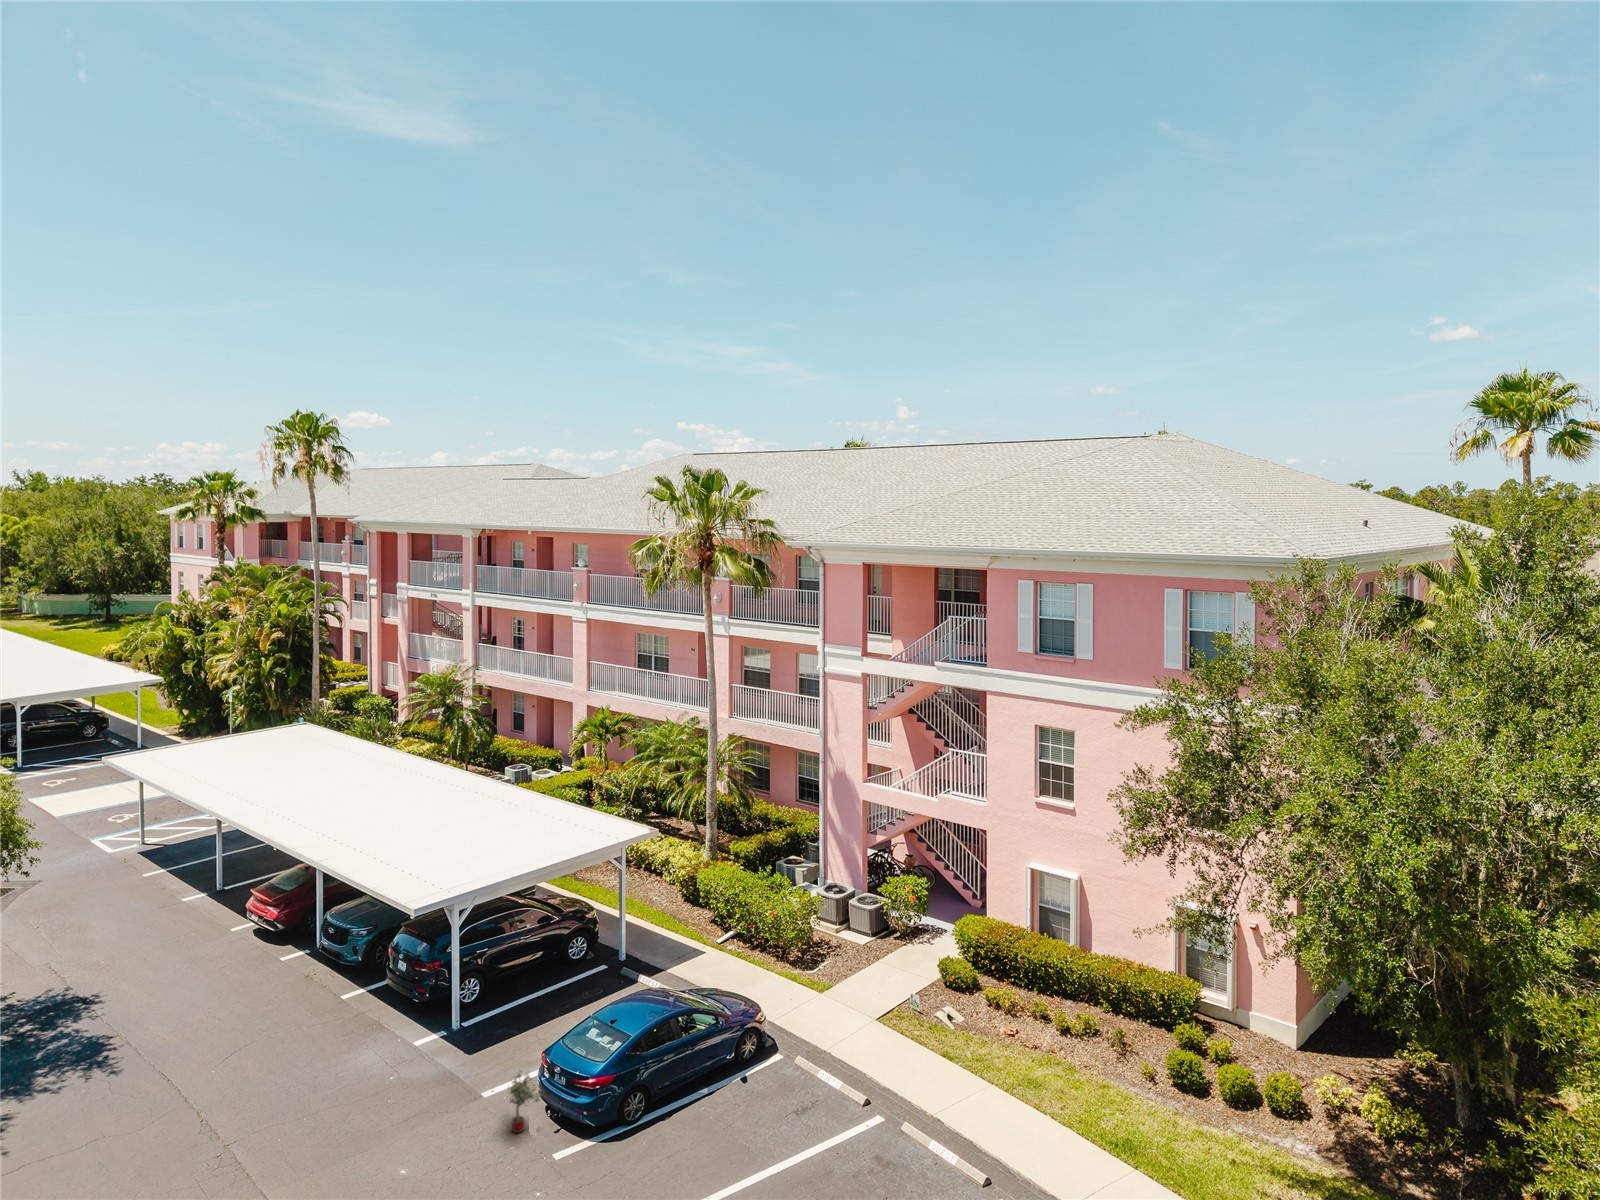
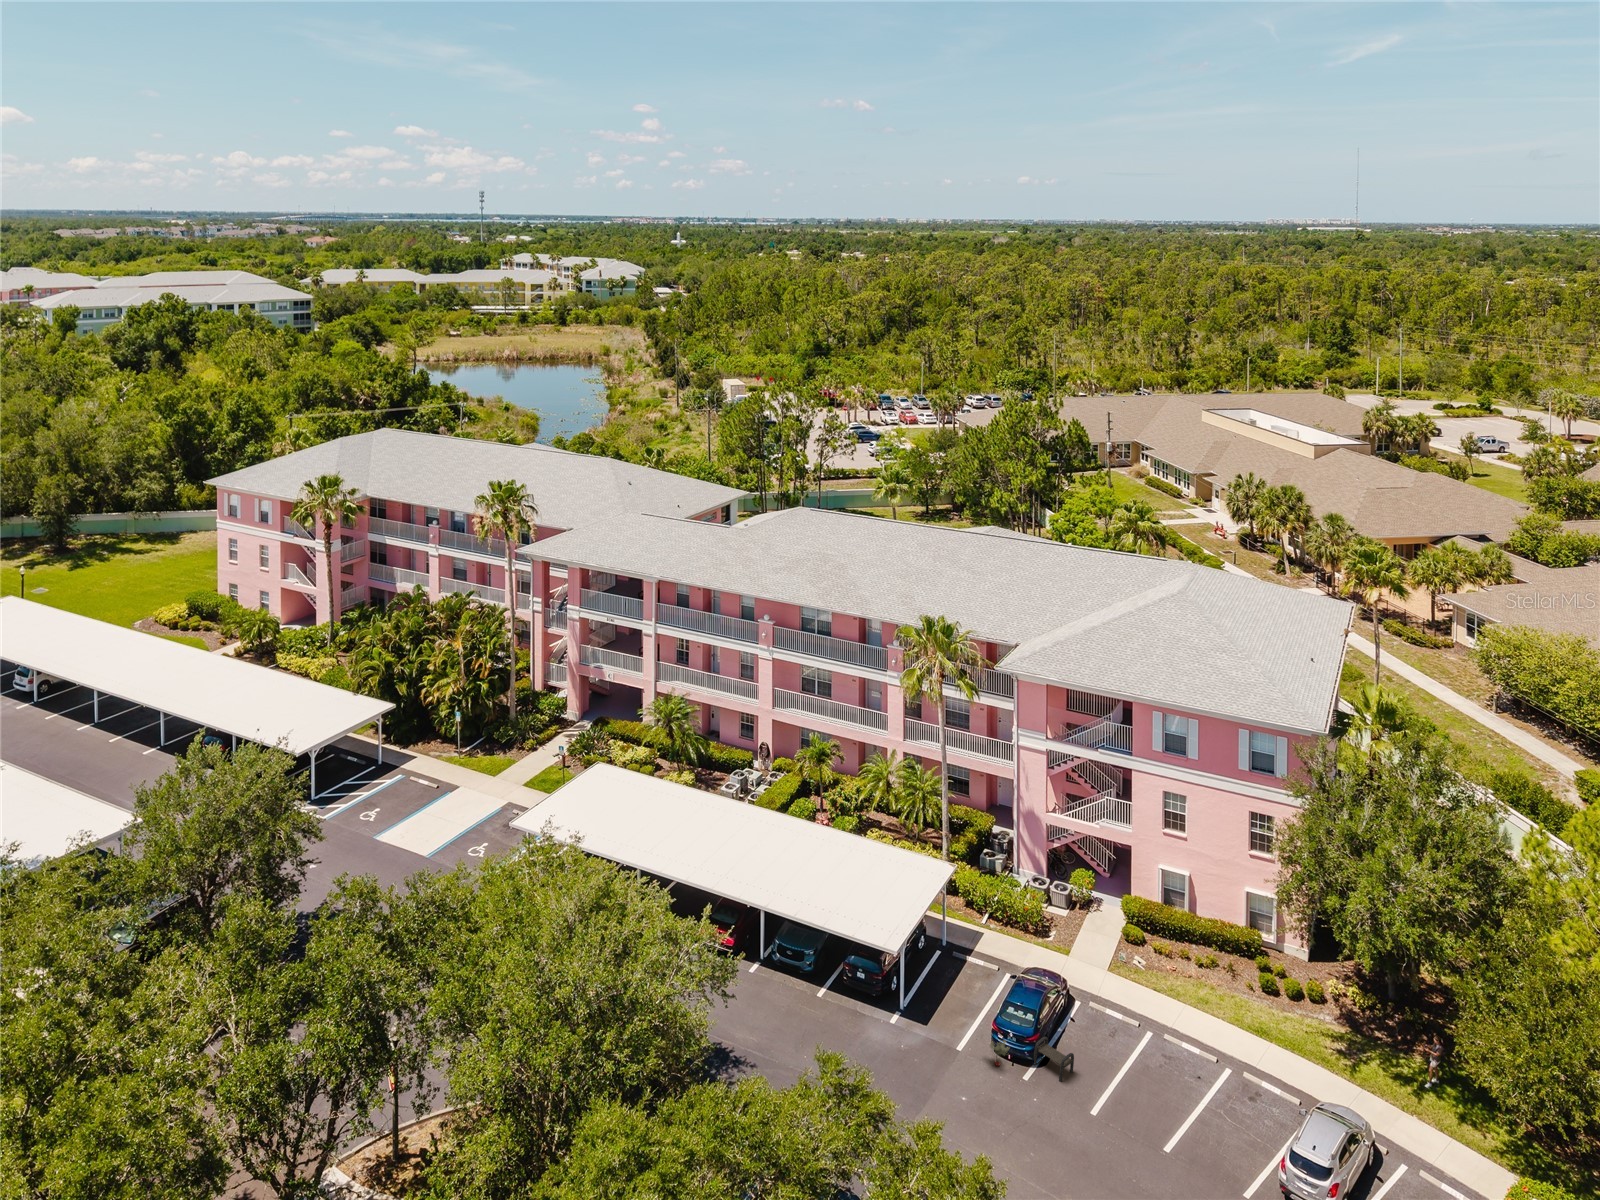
bench: none [589,1081,656,1176] -> present [1034,1037,1074,1081]

